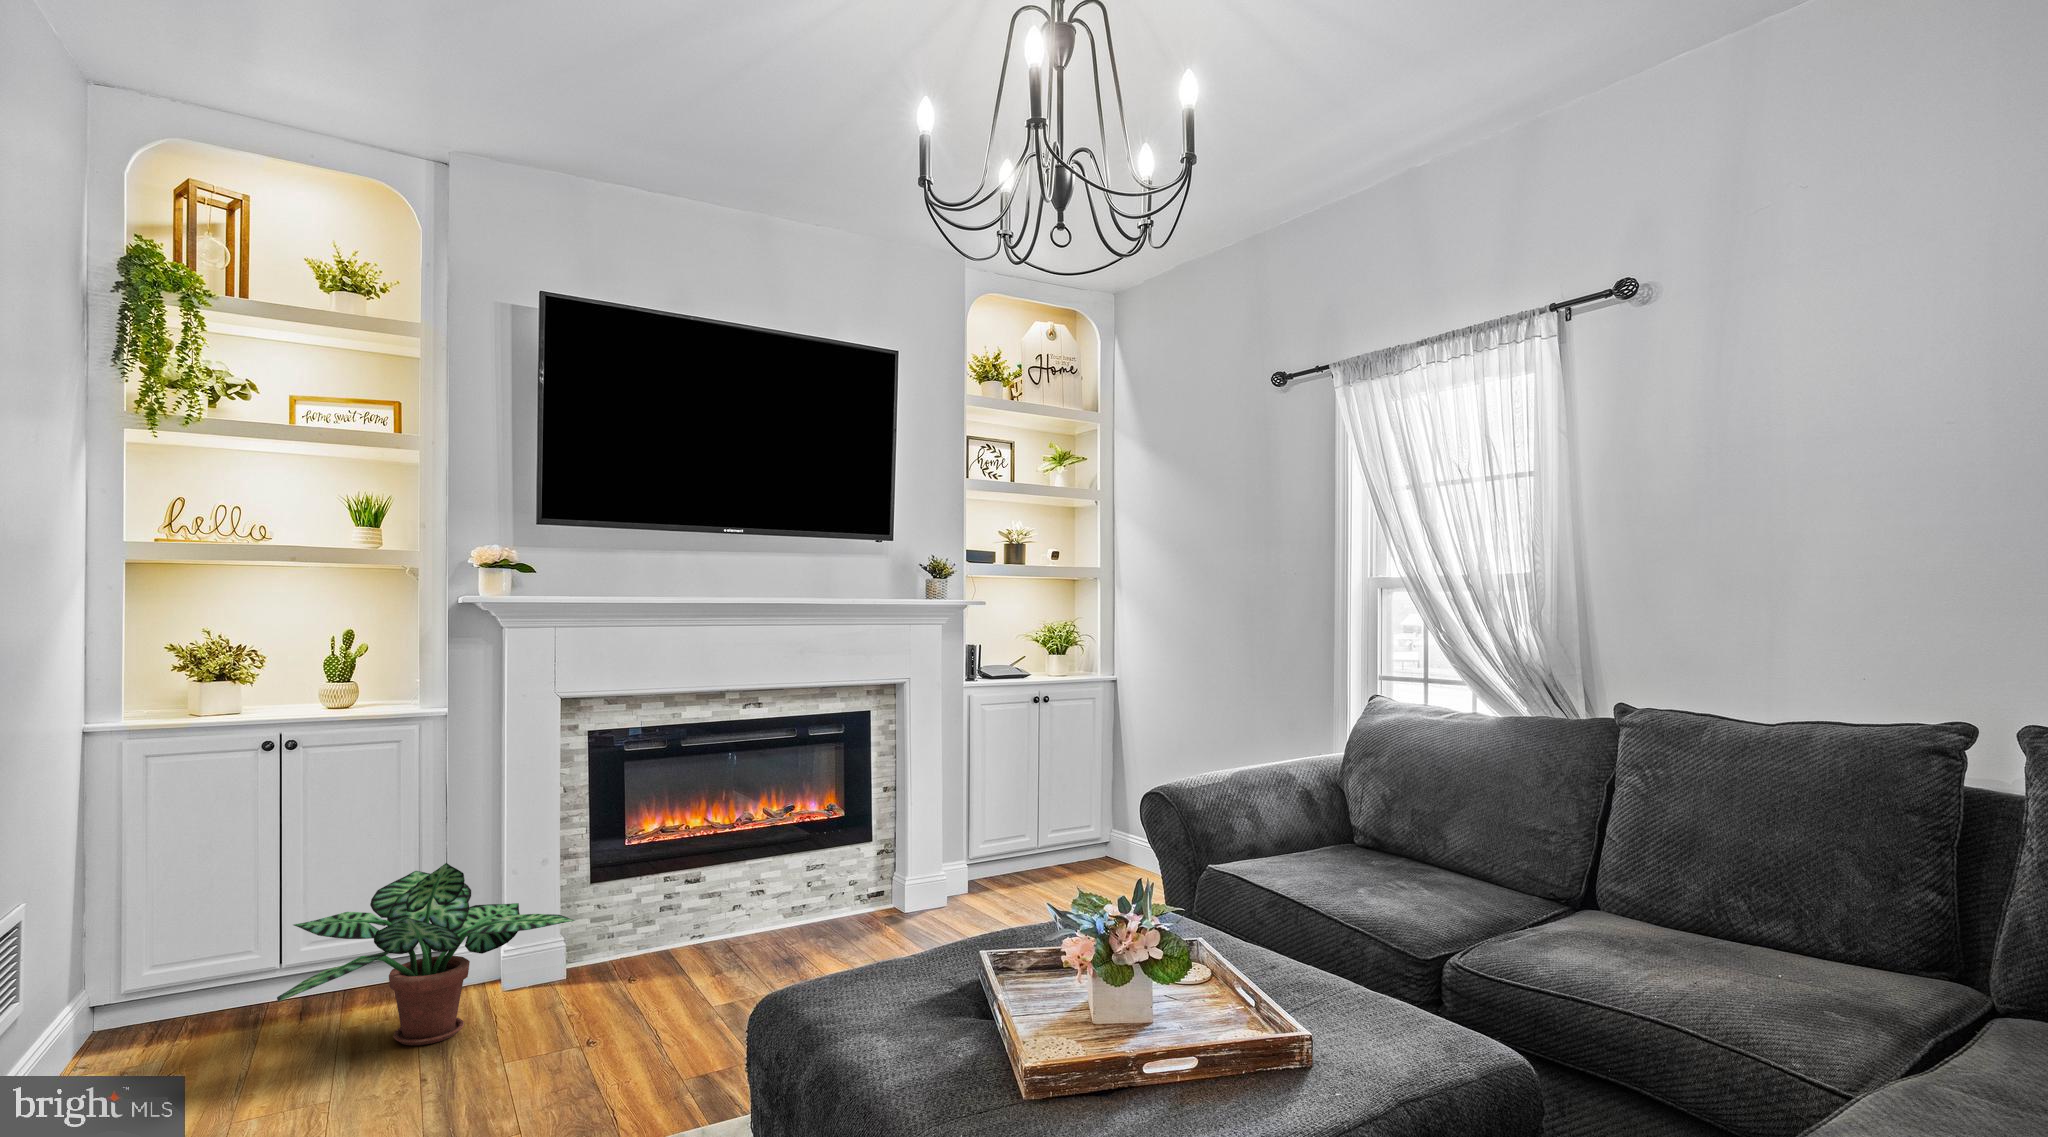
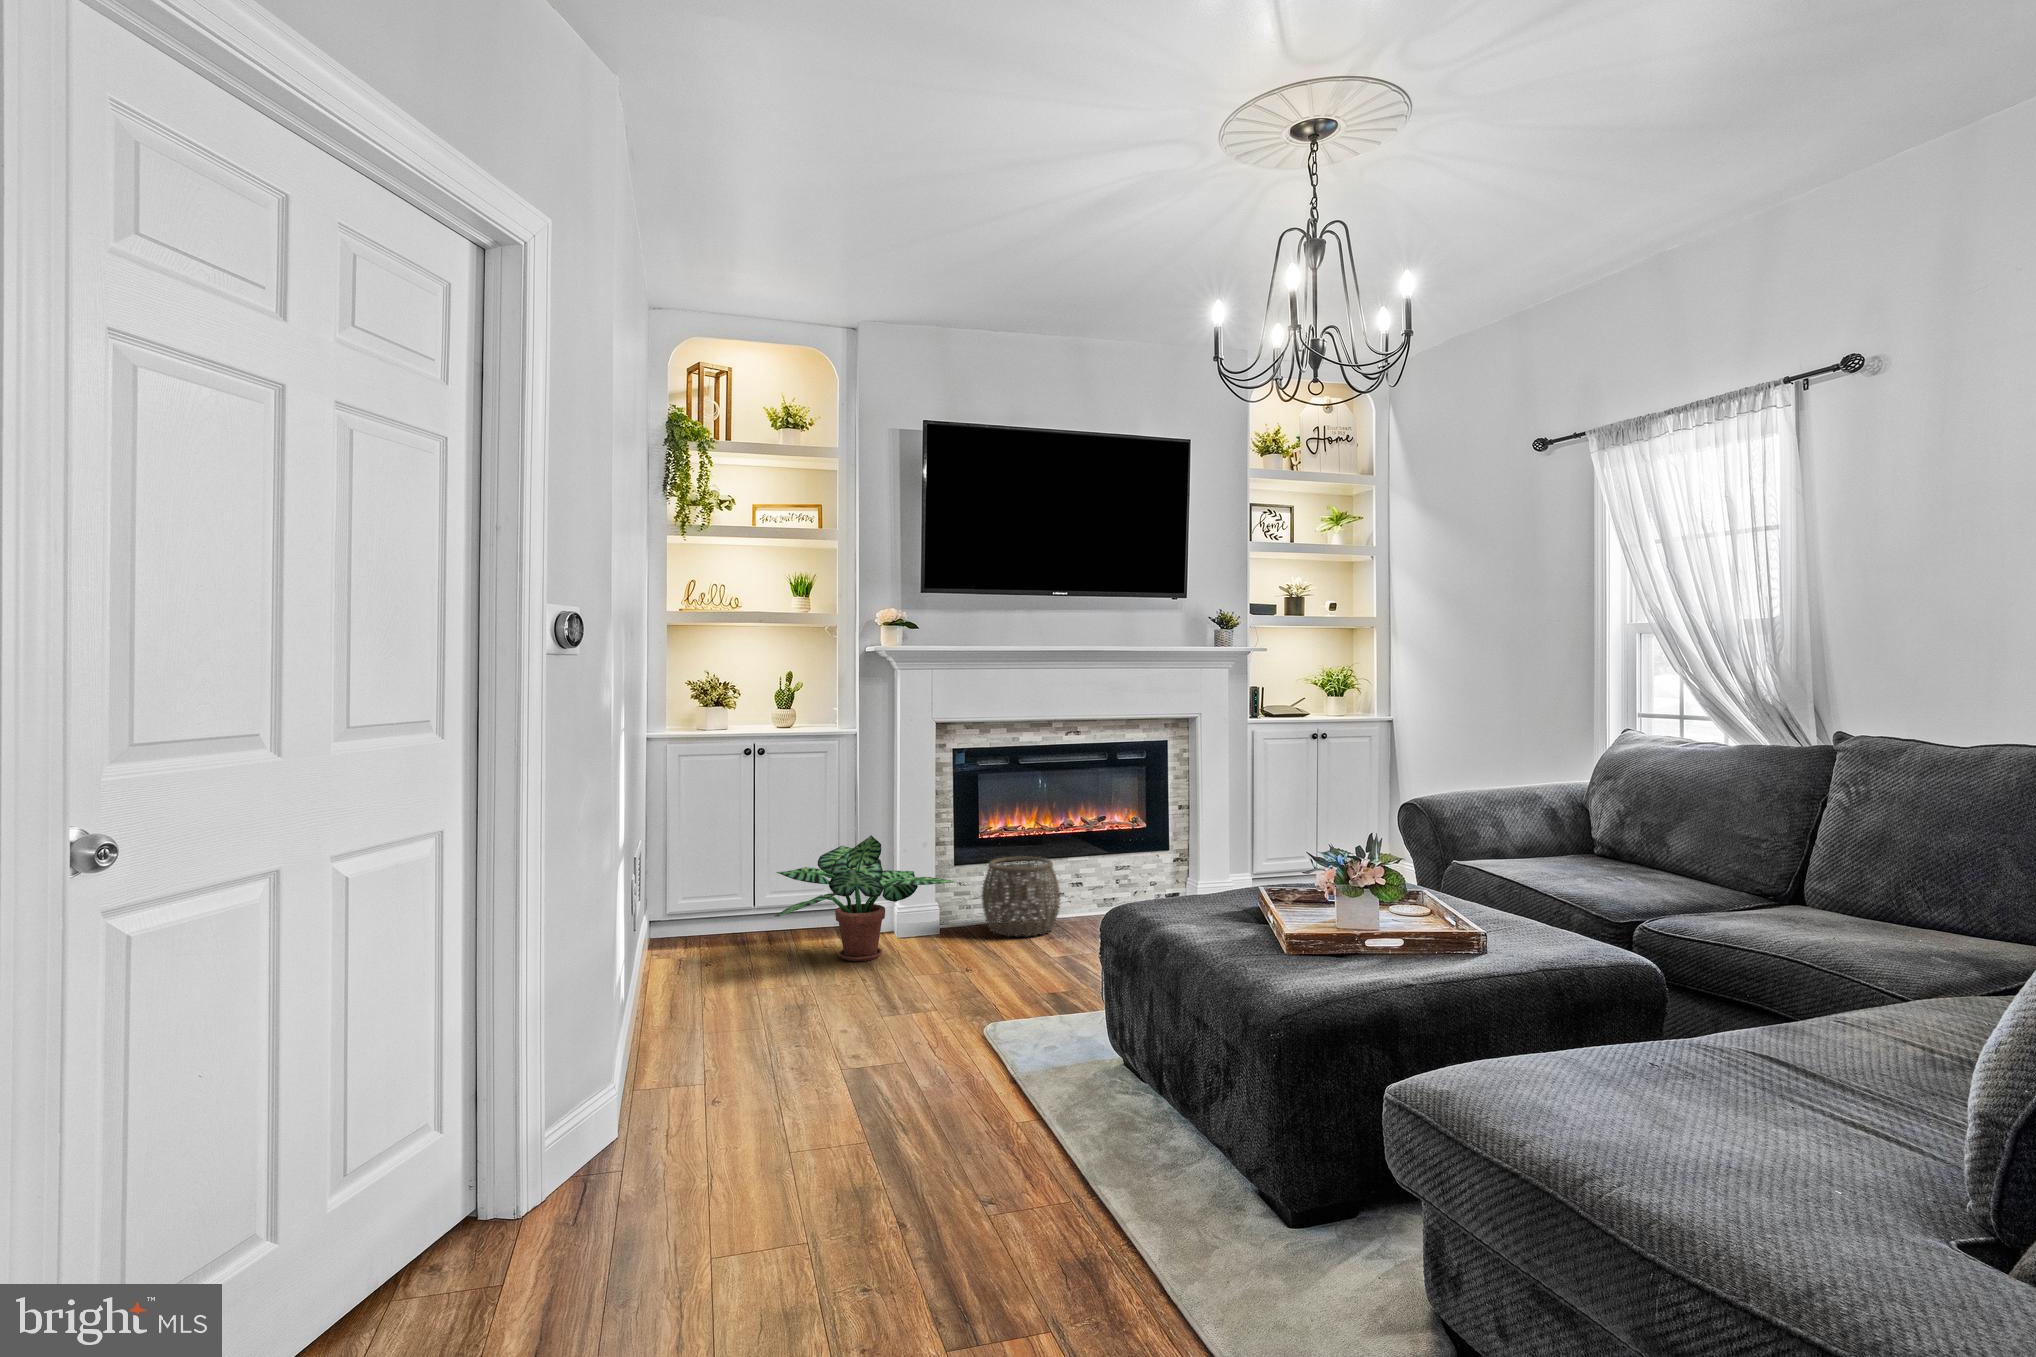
woven basket: none [620,867,730,980] -> present [982,857,1060,937]

